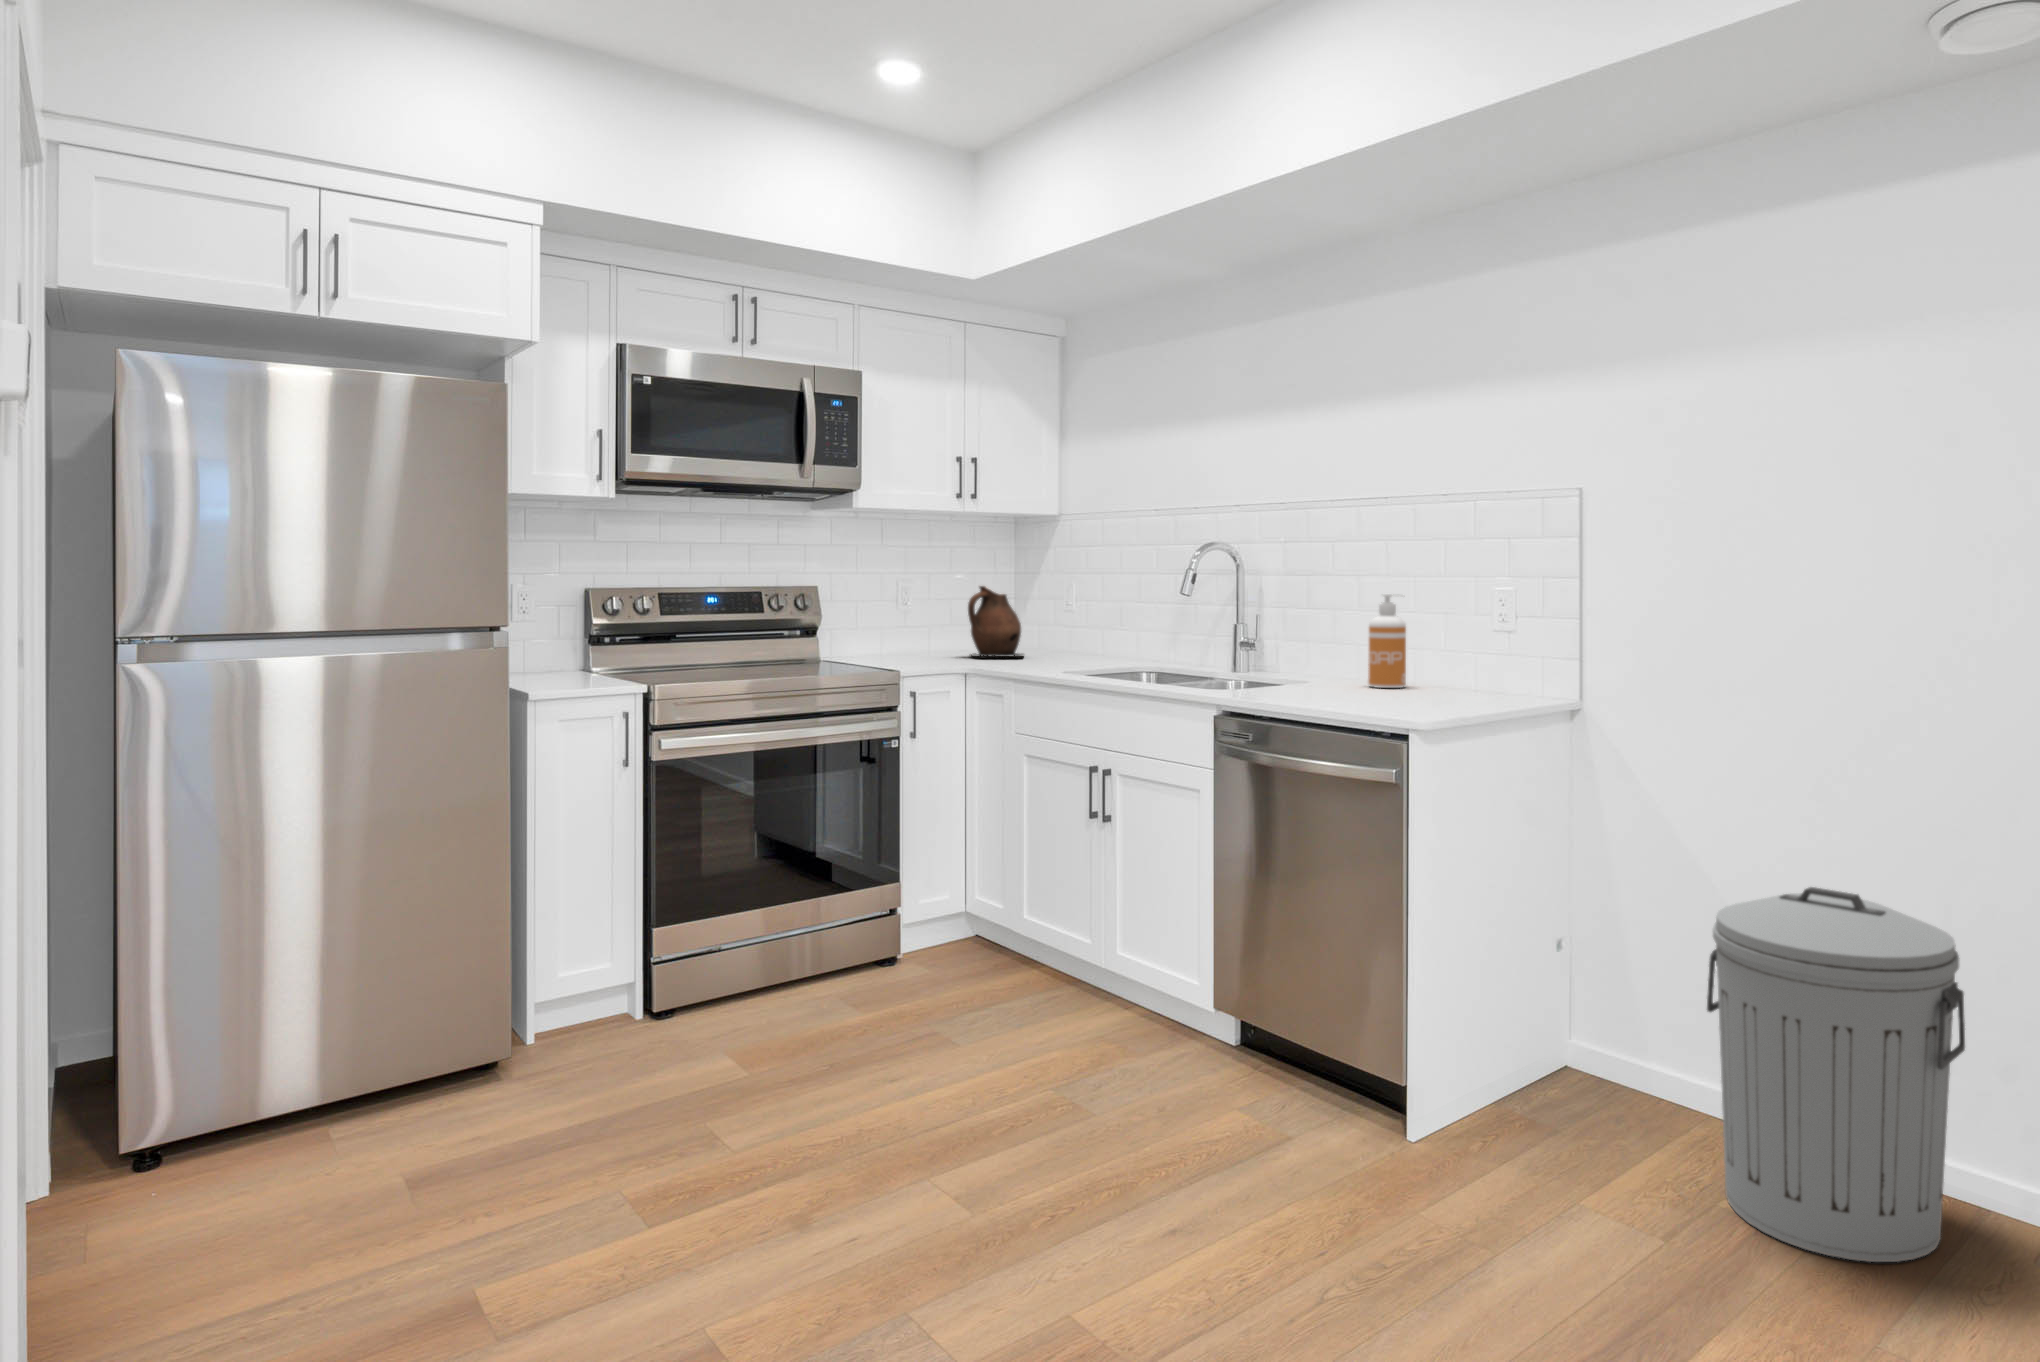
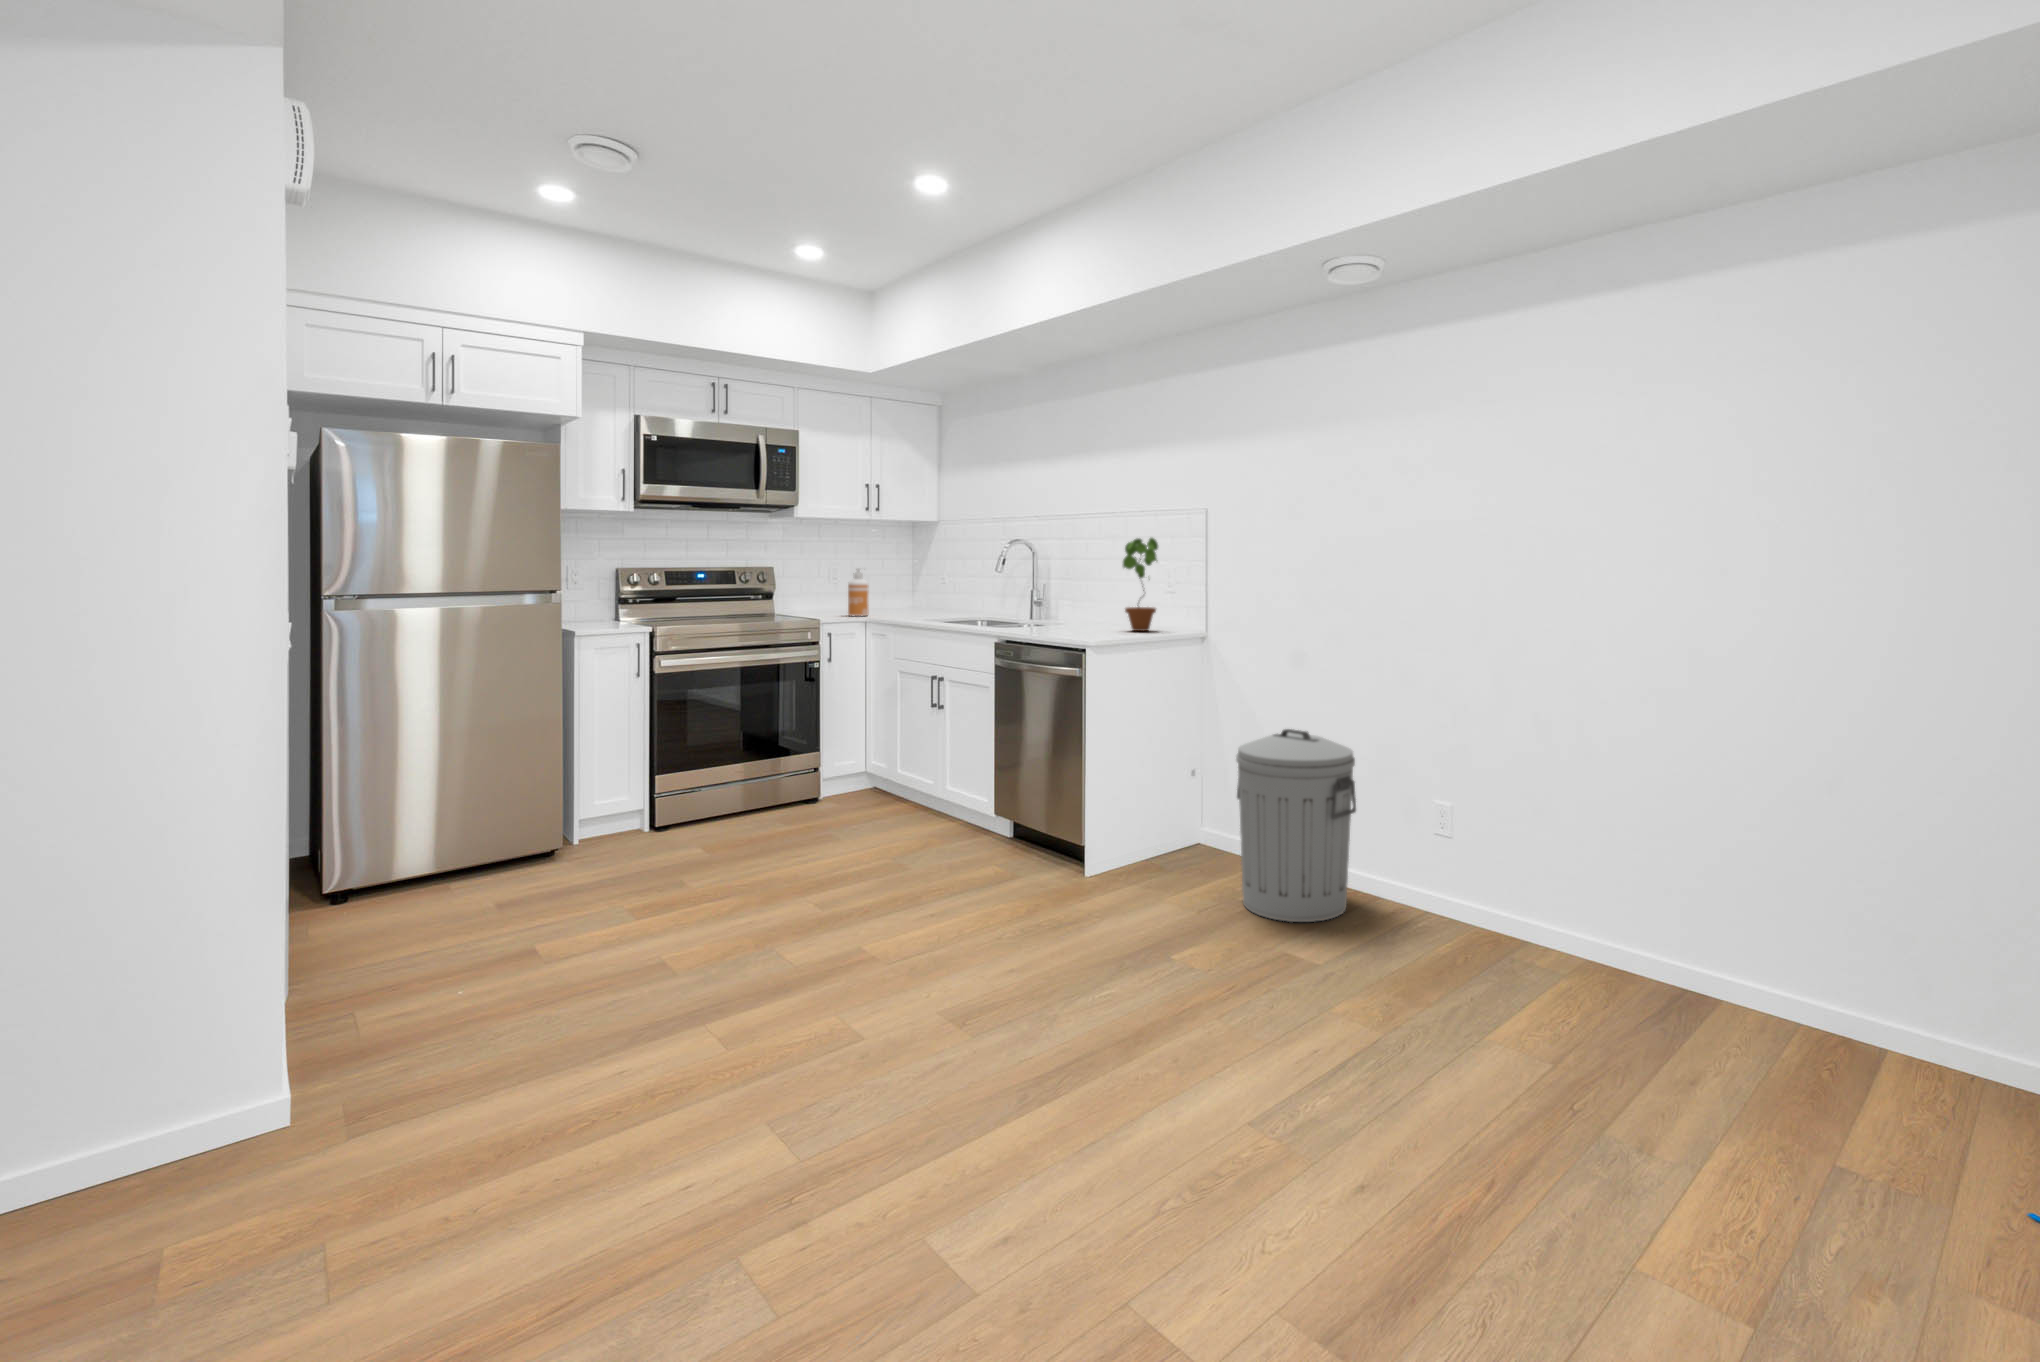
potted plant: none [1426,537,1488,696] -> present [1123,538,1158,631]
ceramic pitcher: present [968,586,1023,657] -> none [873,568,912,614]
soap dispenser: present [1368,594,1406,688] -> present [848,568,868,616]

